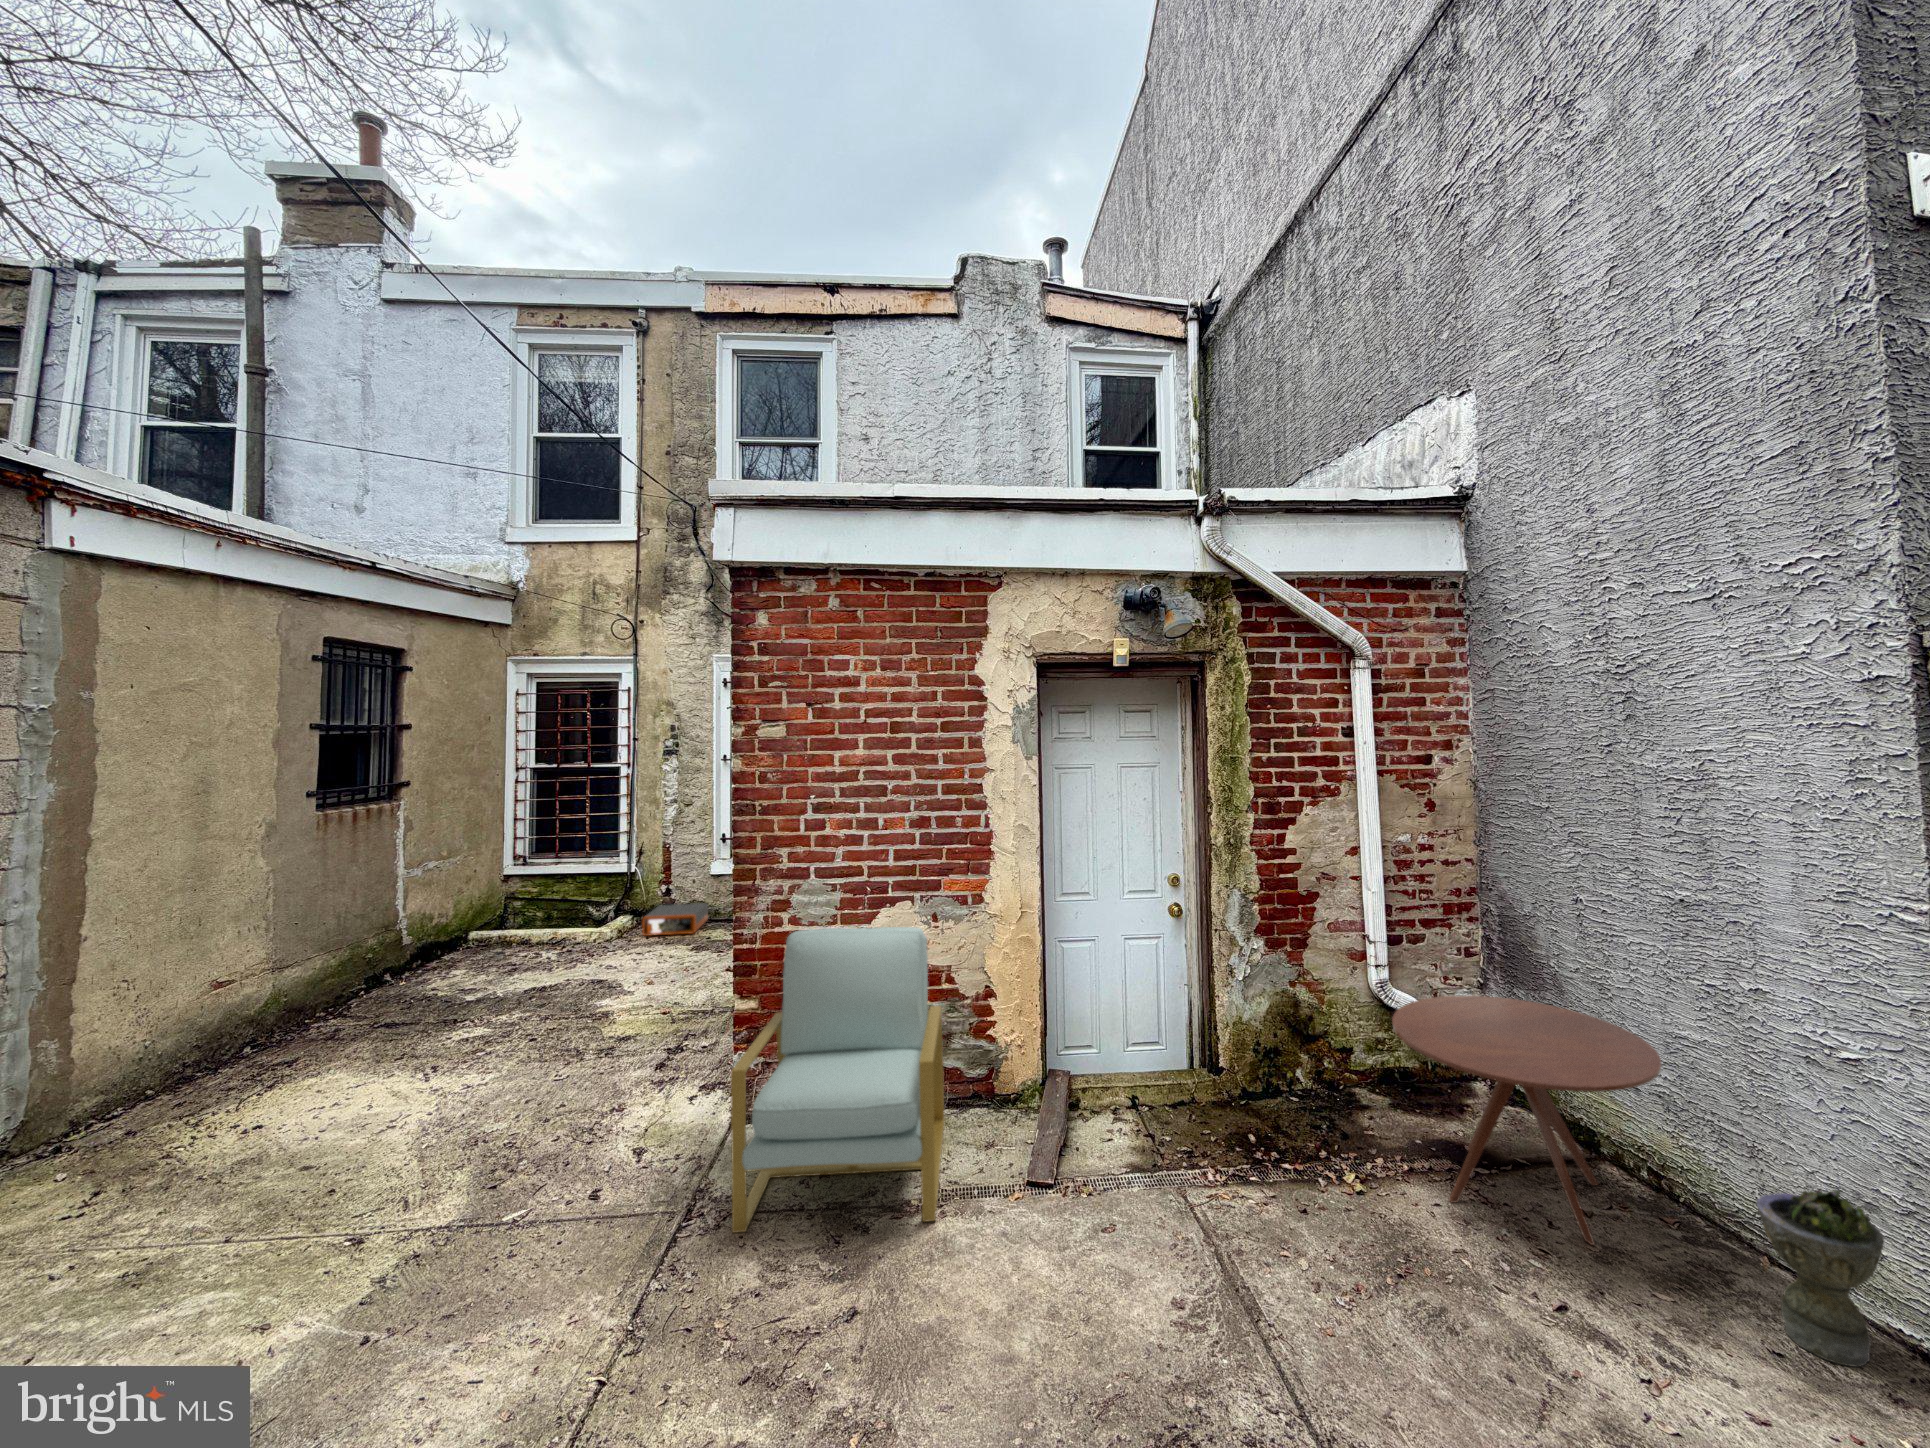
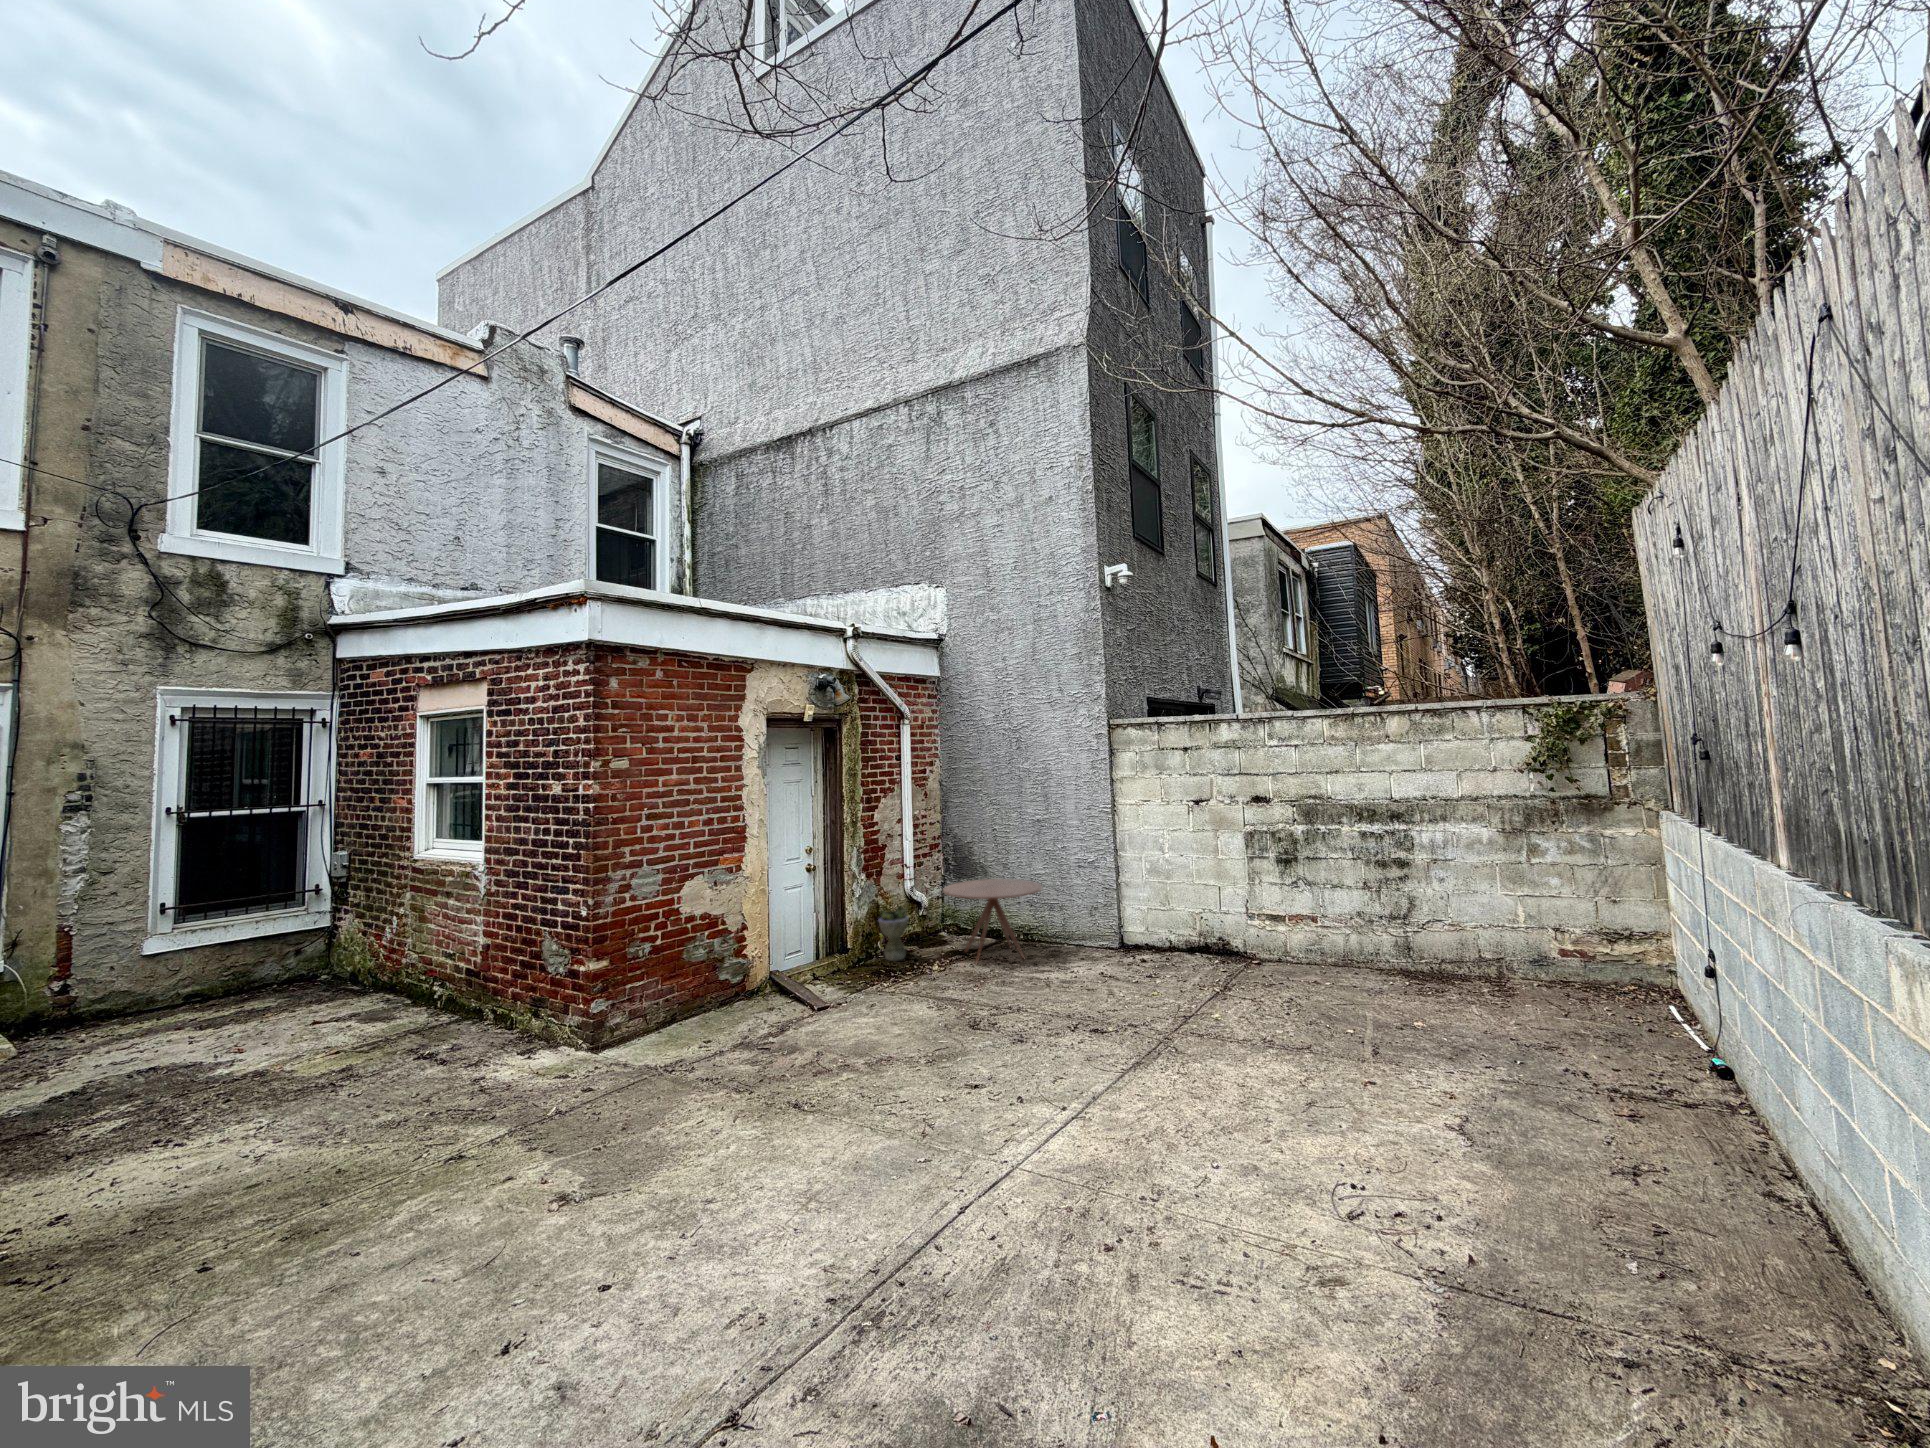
storage box: present [642,903,708,936] -> none [40,992,152,1040]
chair: present [731,927,945,1233] -> none [627,887,796,1069]
planter: present [1757,1190,1884,1367] -> present [878,906,909,961]

